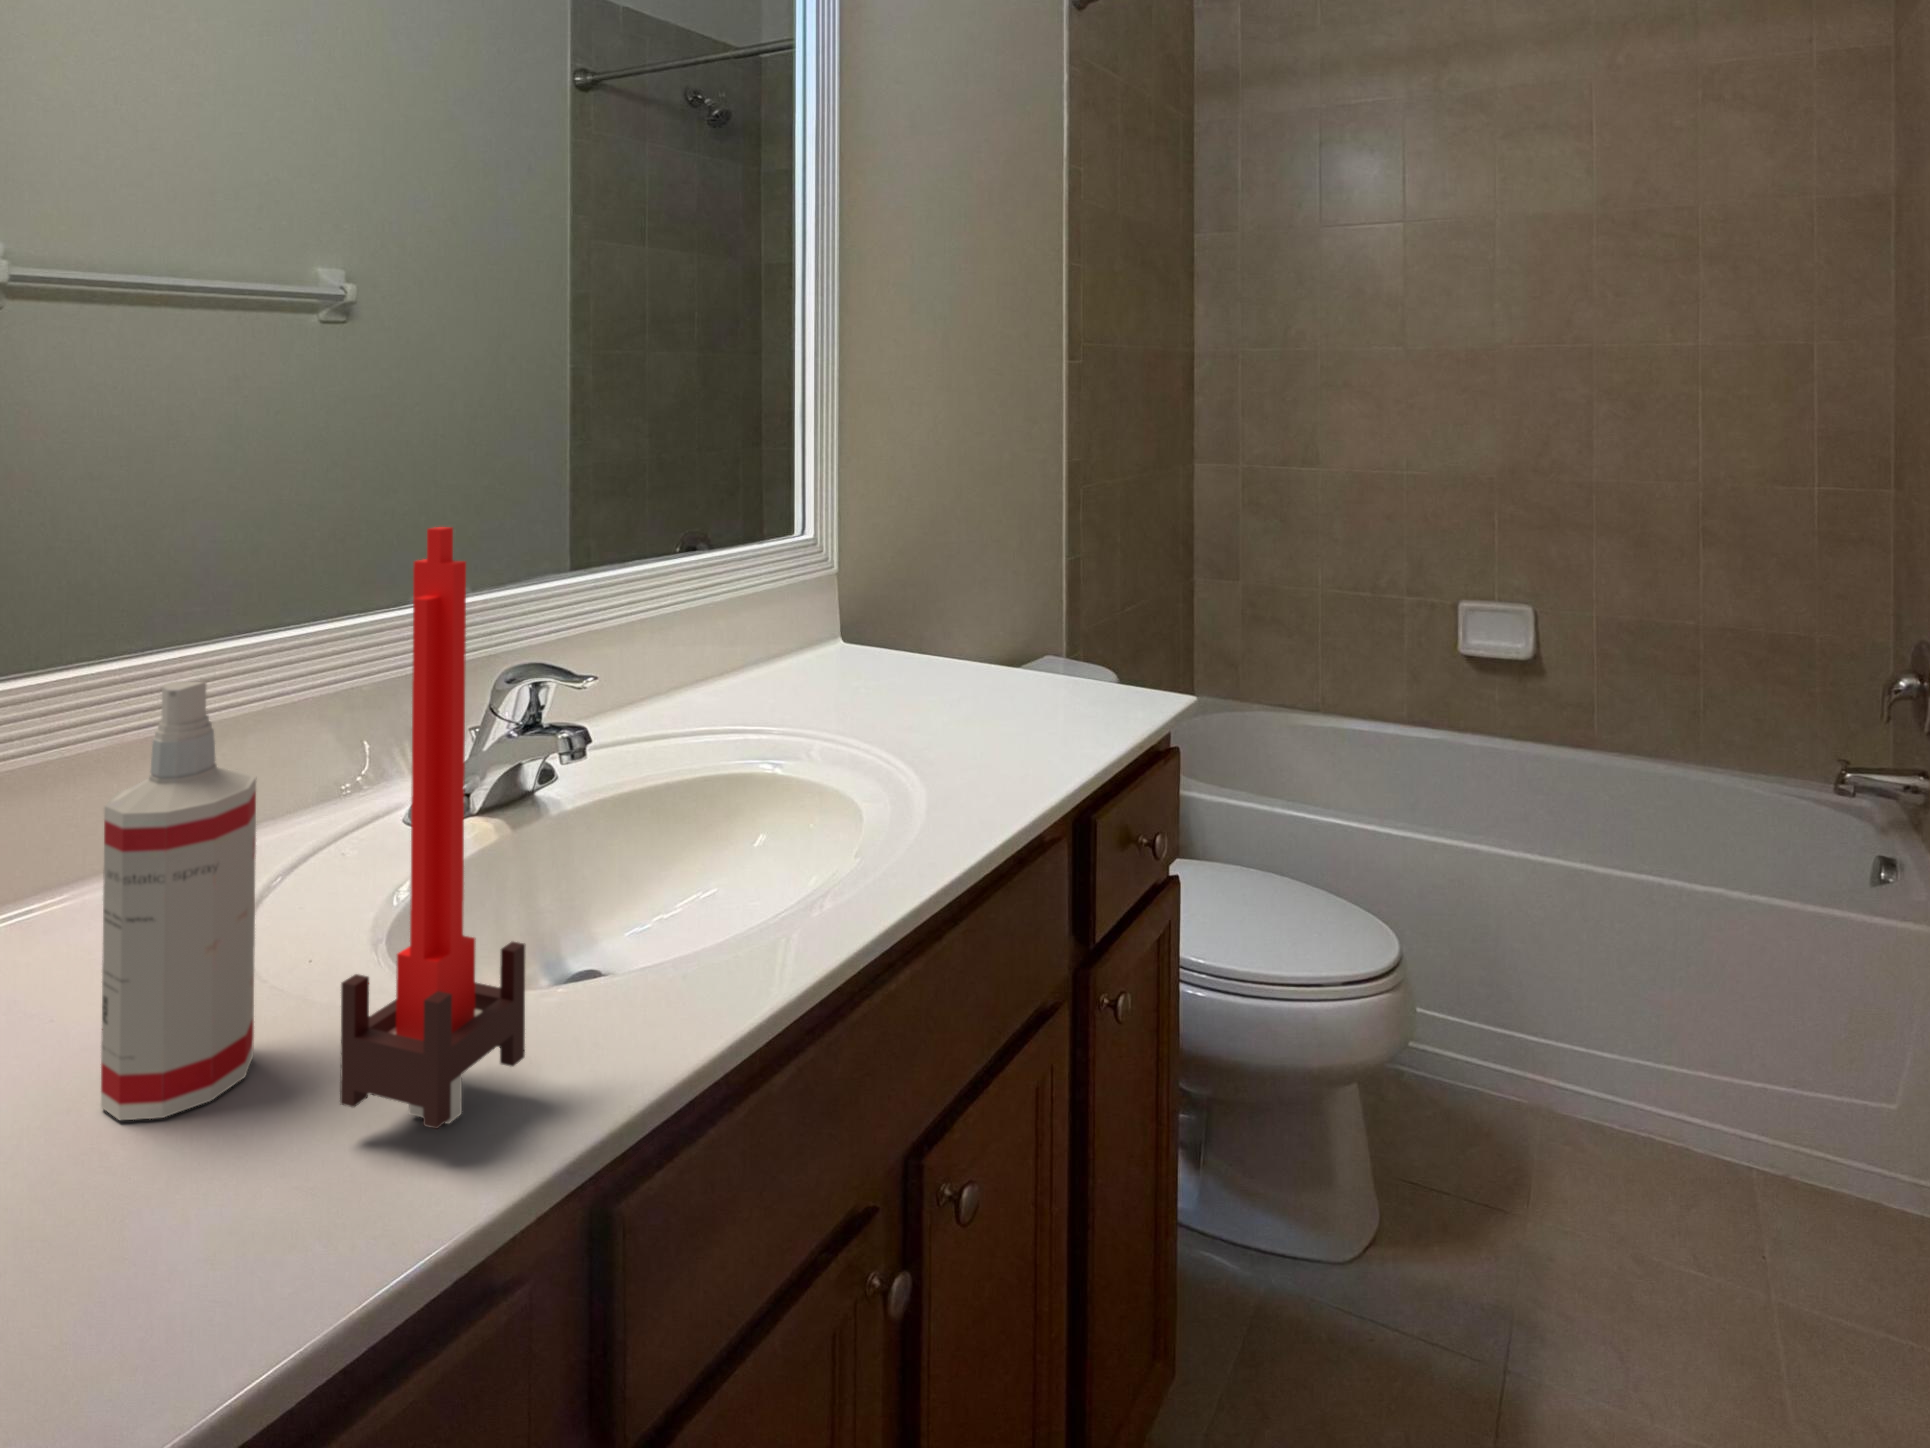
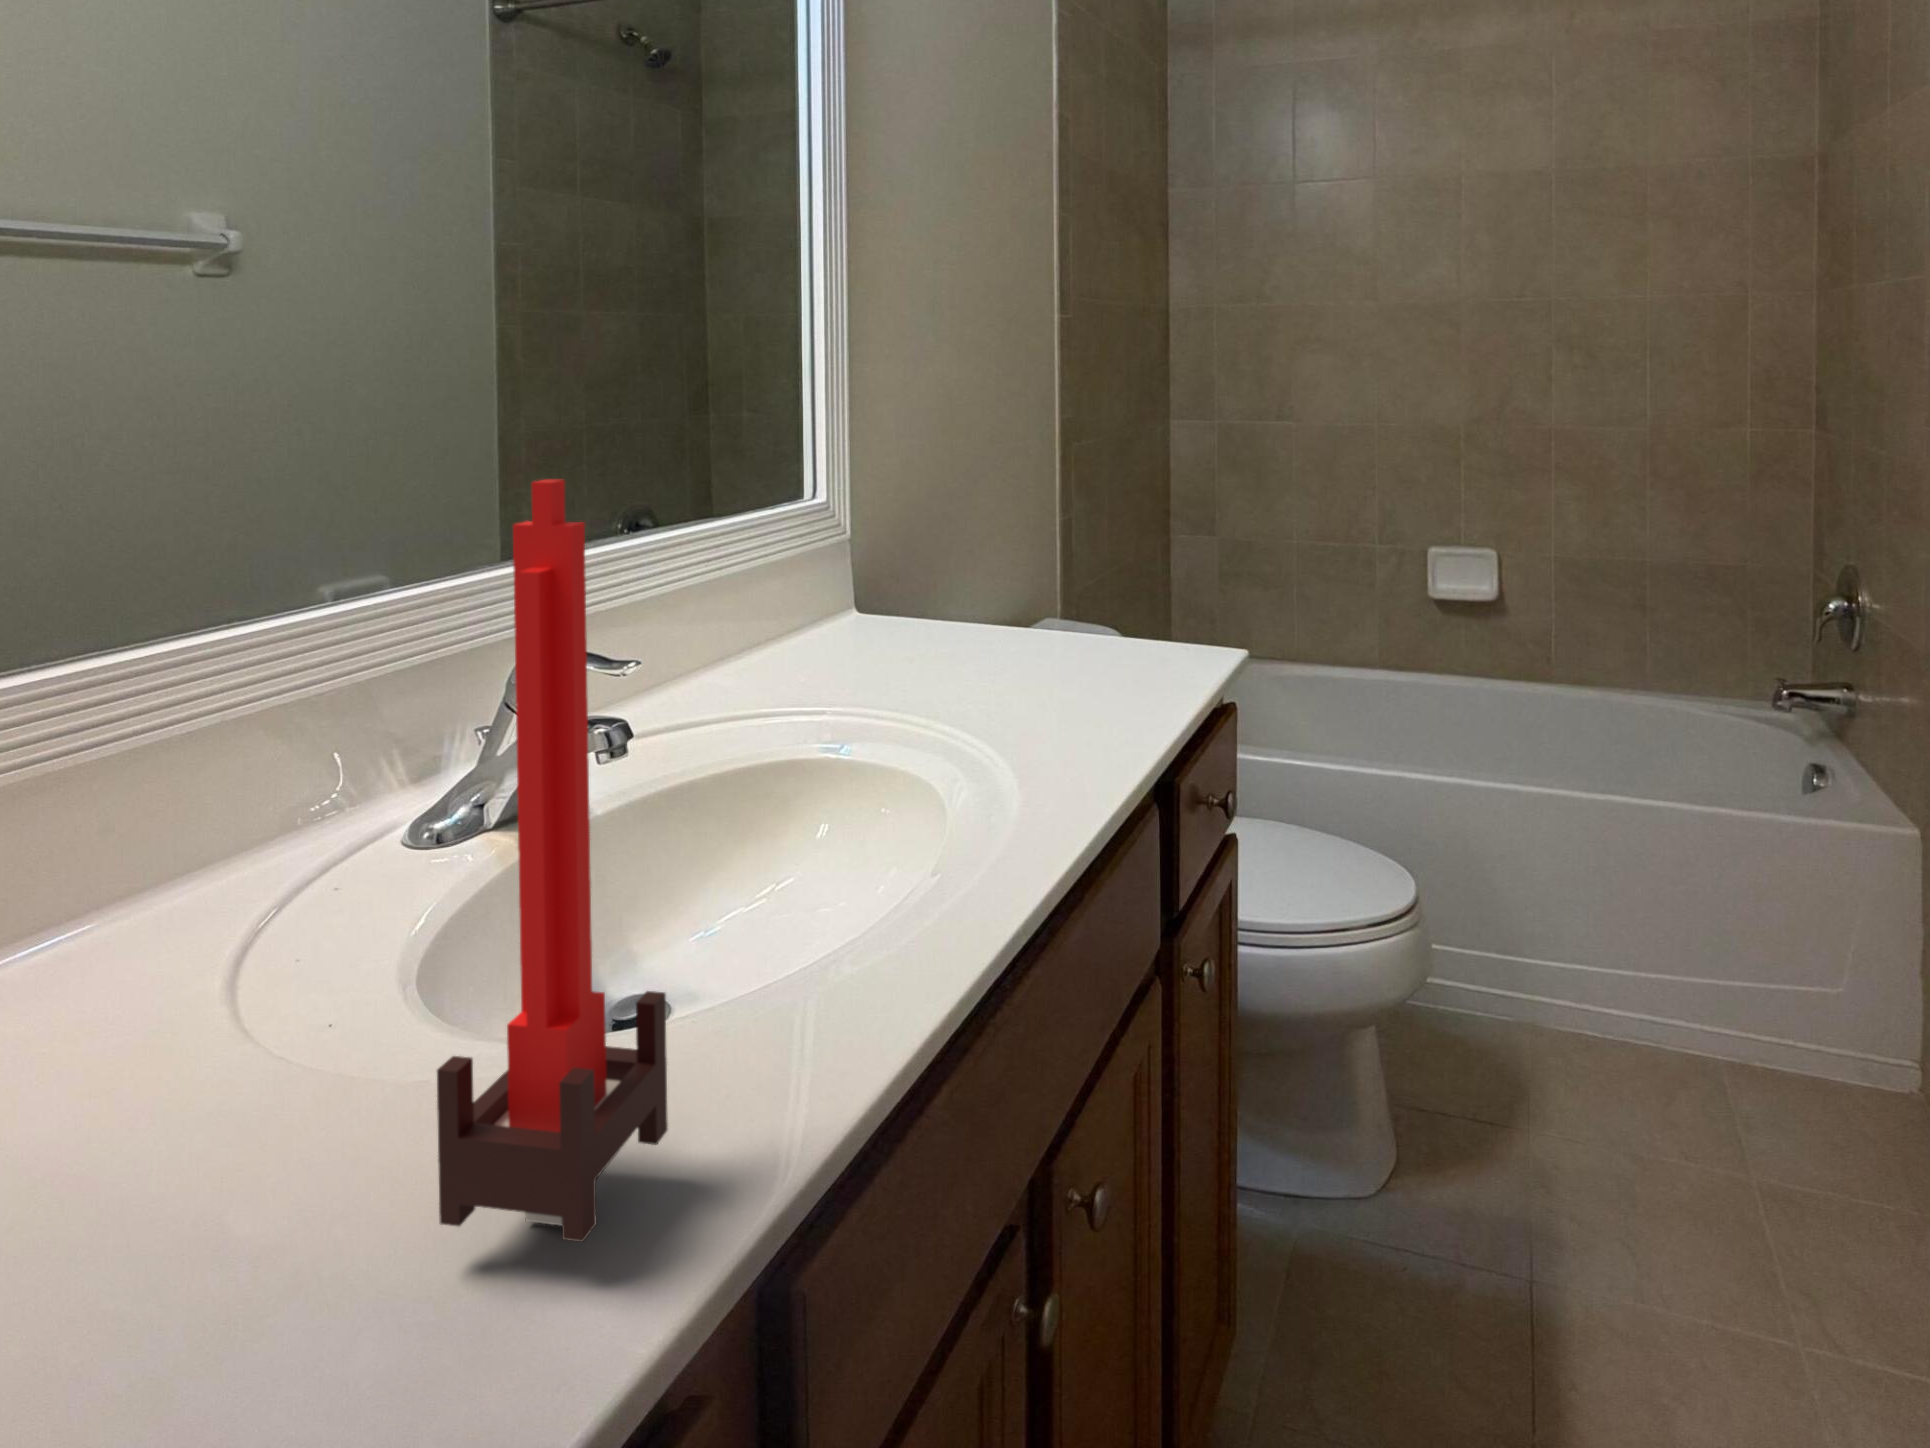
spray bottle: present [101,682,256,1120] -> none [71,695,287,1282]

